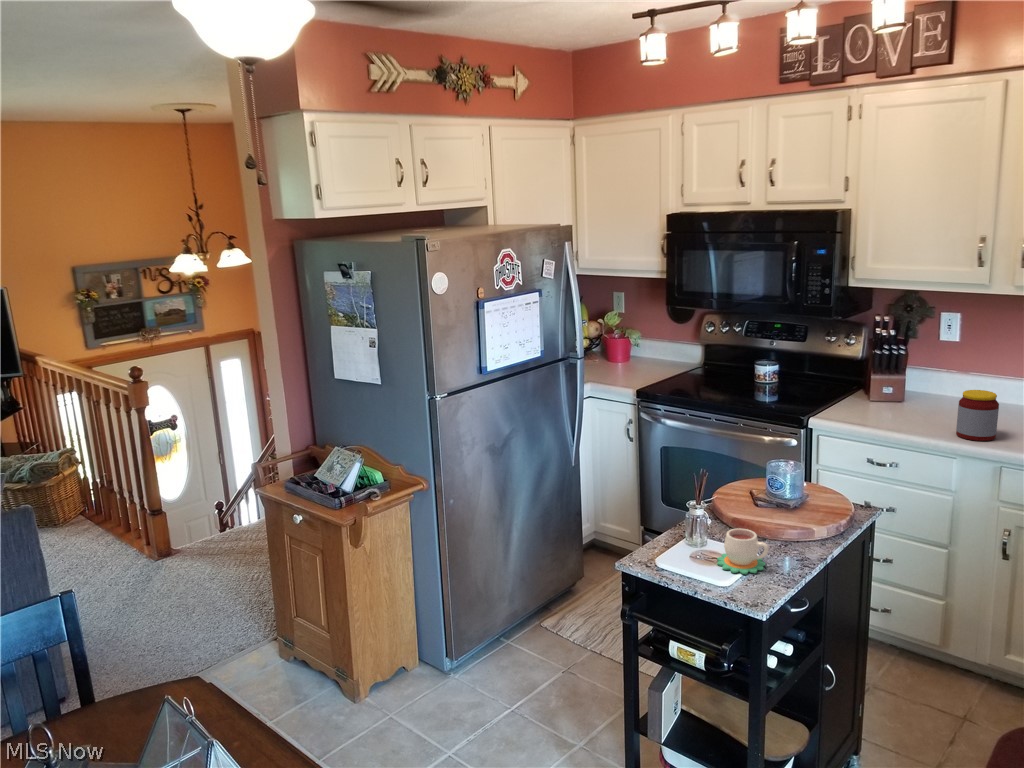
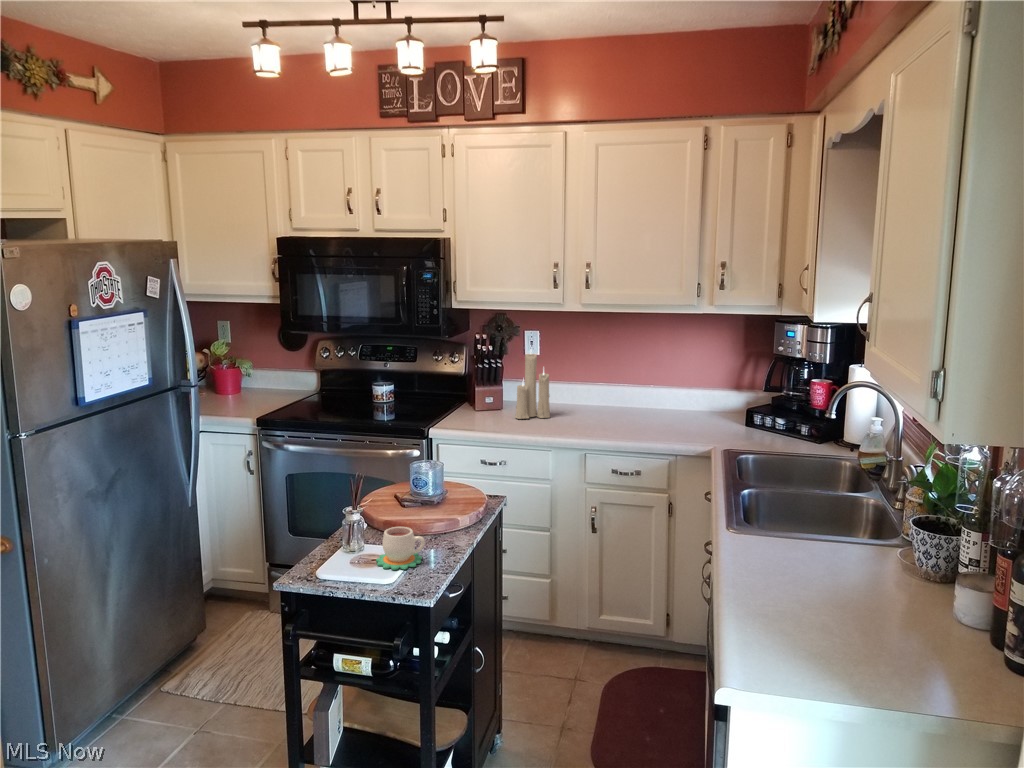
candle: none [914,327,962,415] -> present [515,353,550,419]
jar: present [956,390,999,441] -> none [551,393,582,436]

